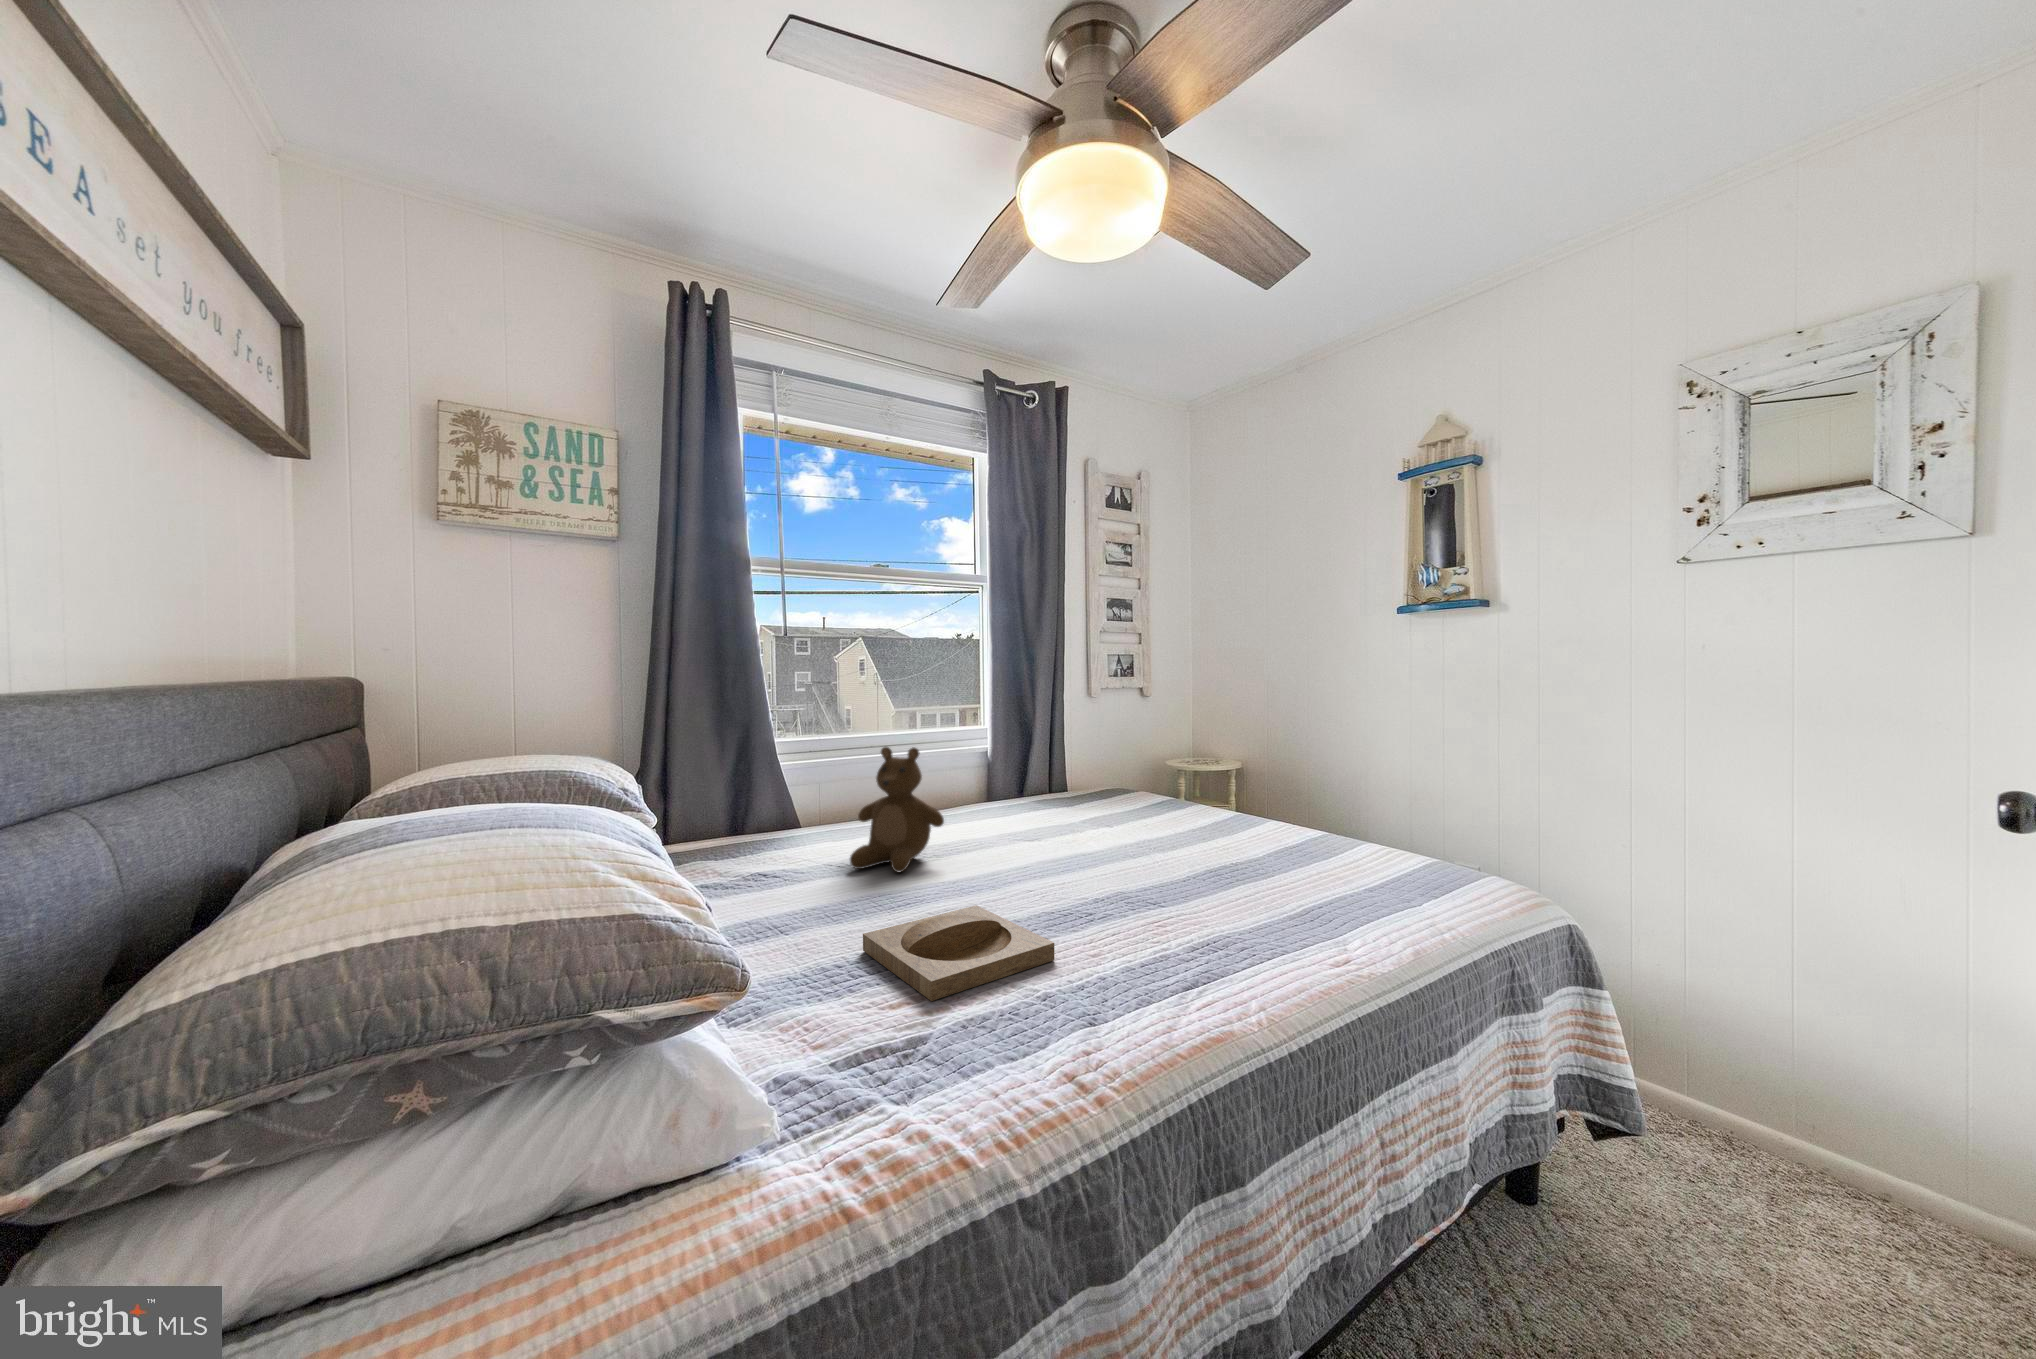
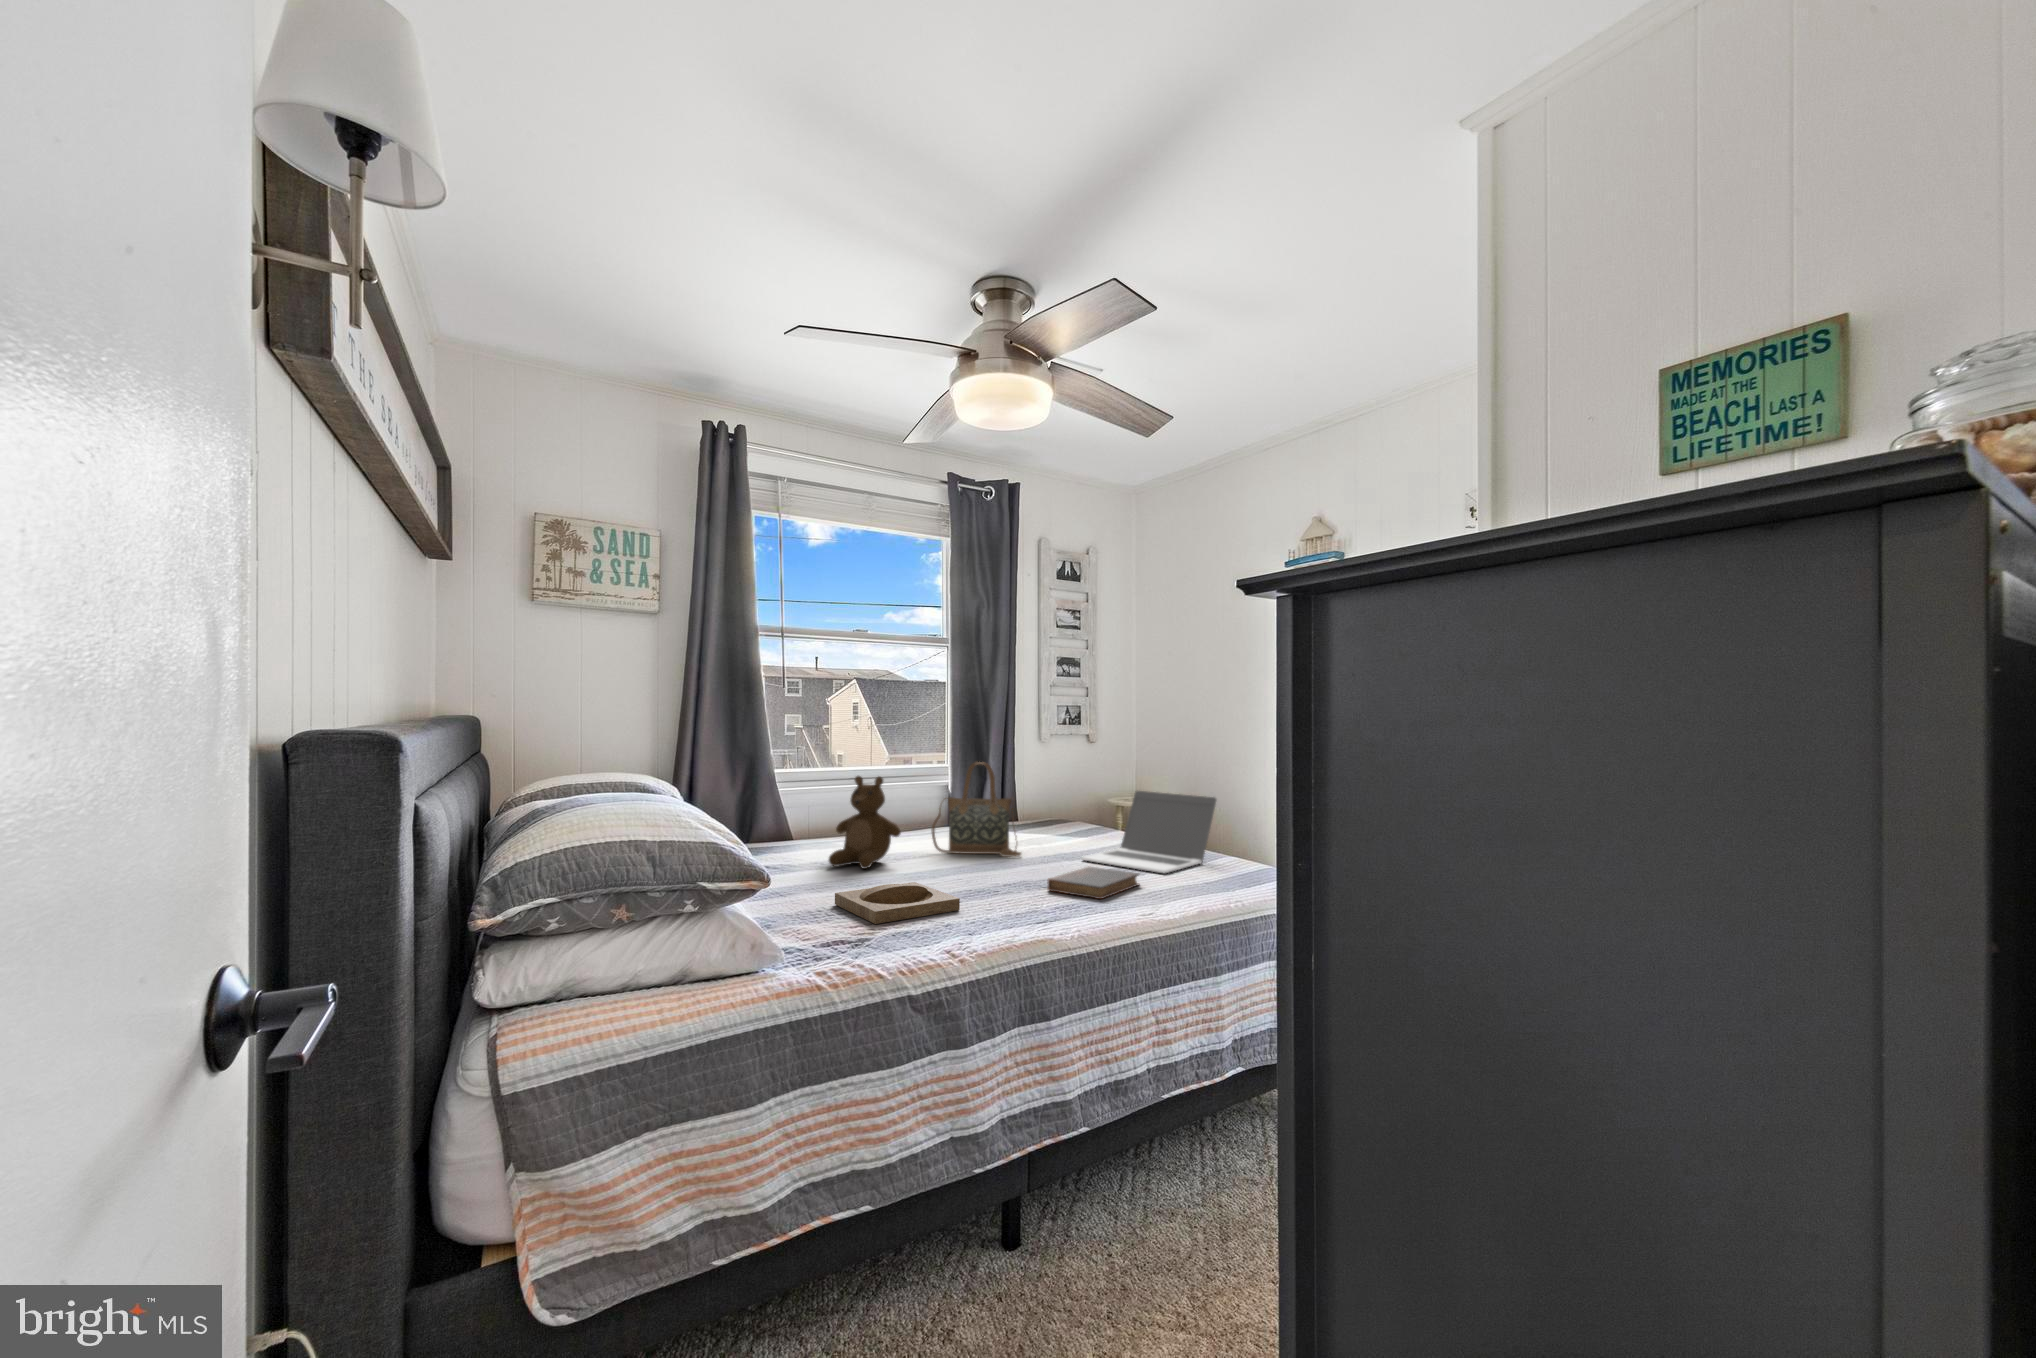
handbag: none [979,725,1097,846] -> present [932,762,1021,857]
laptop: none [1177,757,1349,873] -> present [1081,791,1216,873]
book: none [1165,868,1286,930] -> present [1048,867,1139,899]

